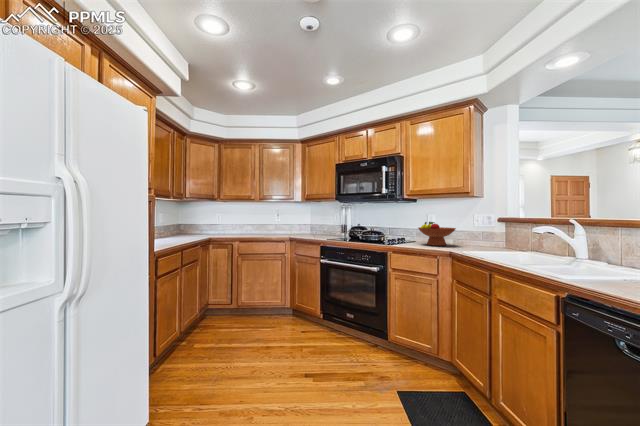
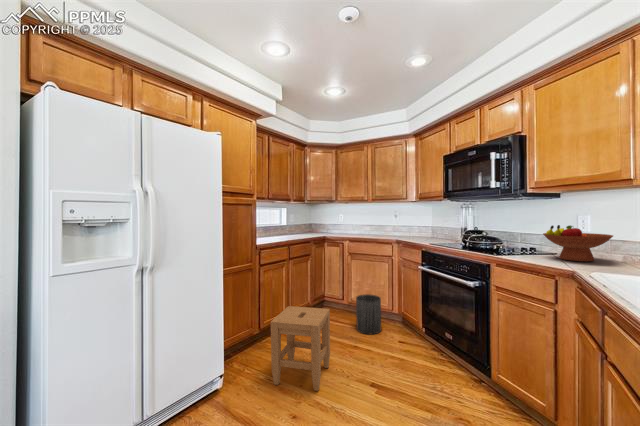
trash can: none [256,293,281,333] -> present [356,294,381,334]
stool: none [204,310,263,409] -> present [271,306,330,391]

